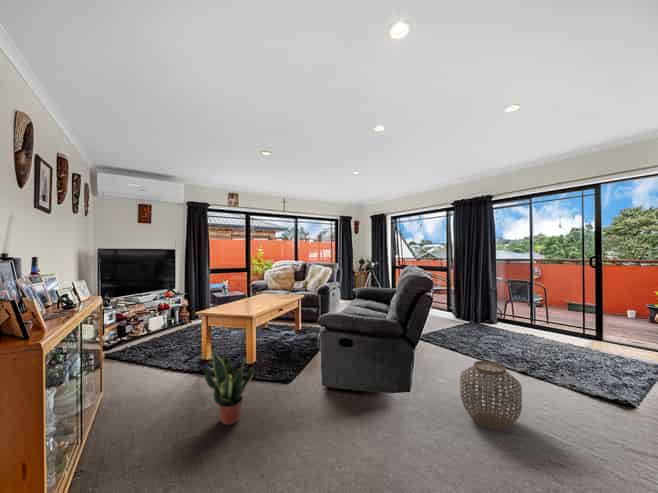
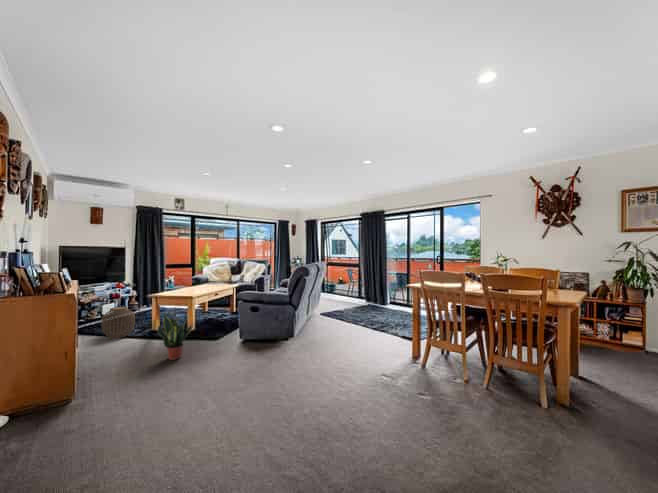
woven basket: present [460,361,522,430] -> present [101,307,135,338]

